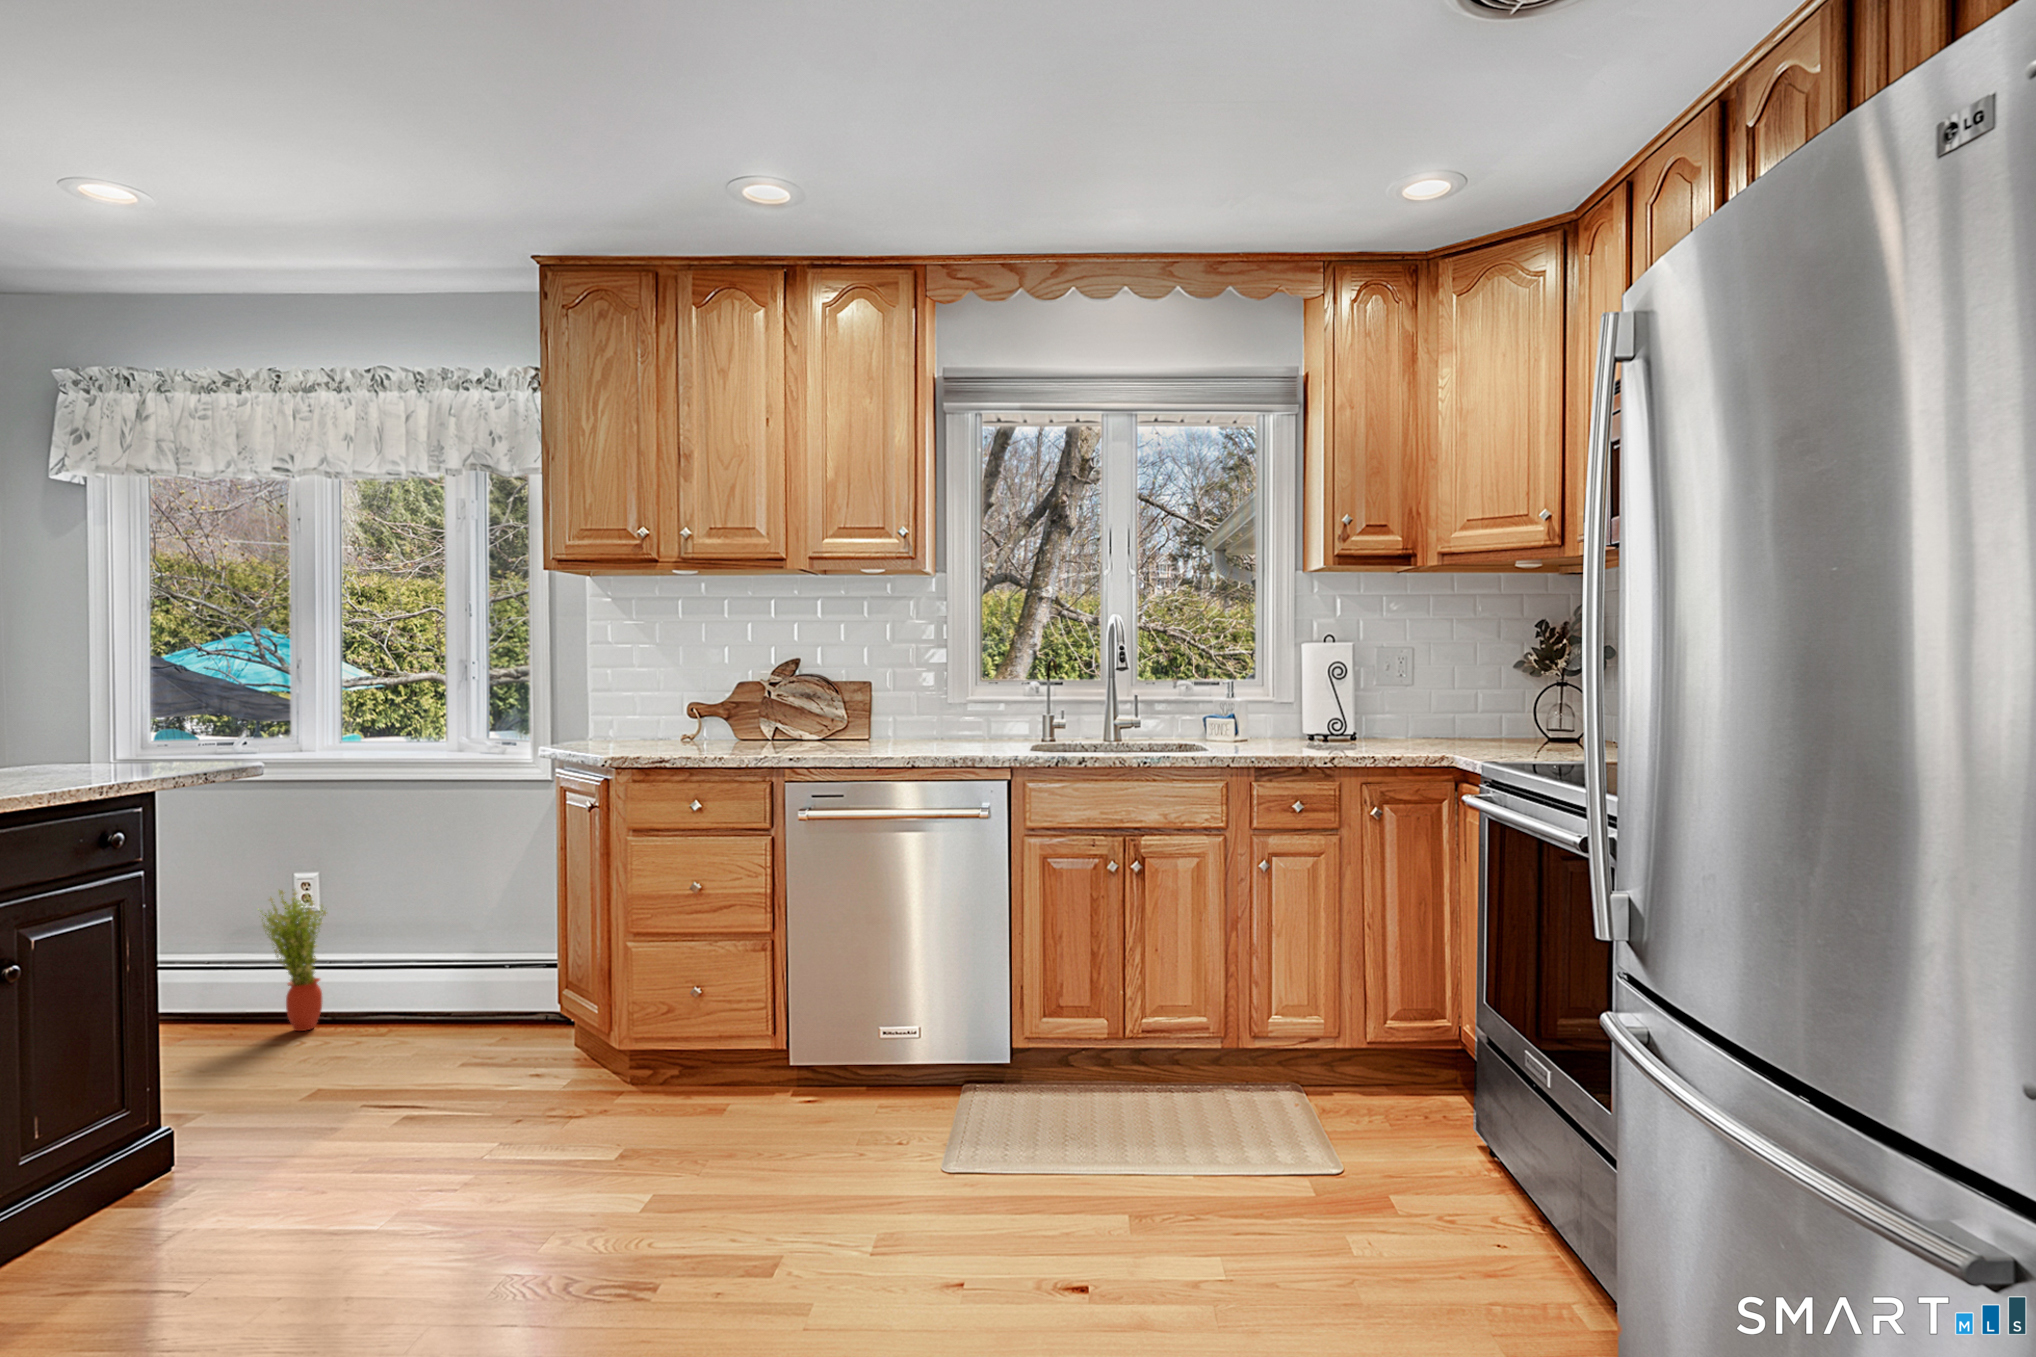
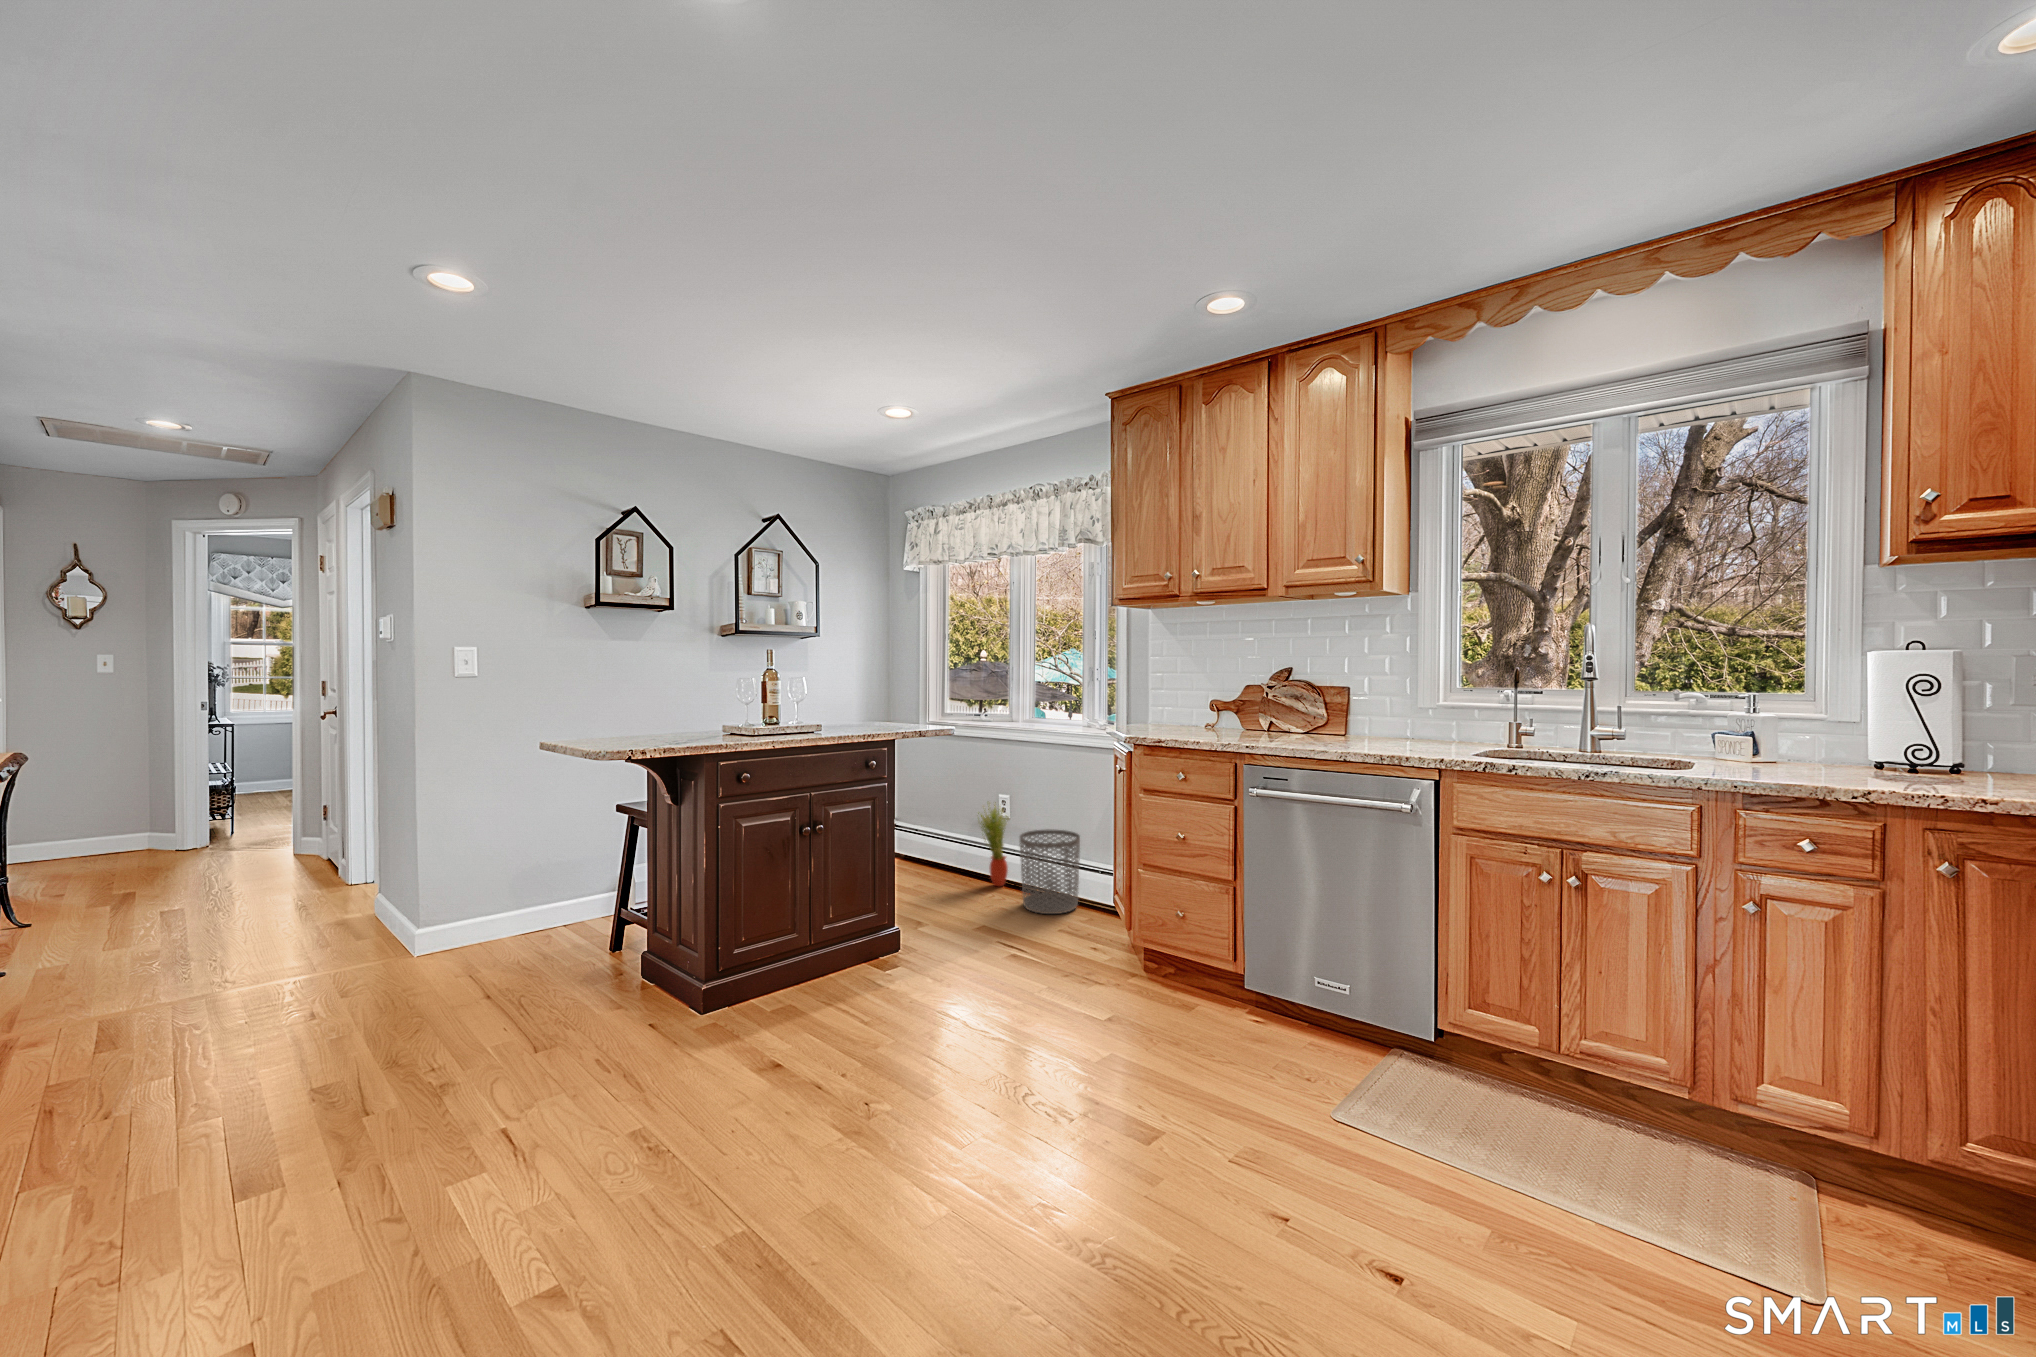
waste bin: none [368,916,477,1053] -> present [1020,830,1080,914]

